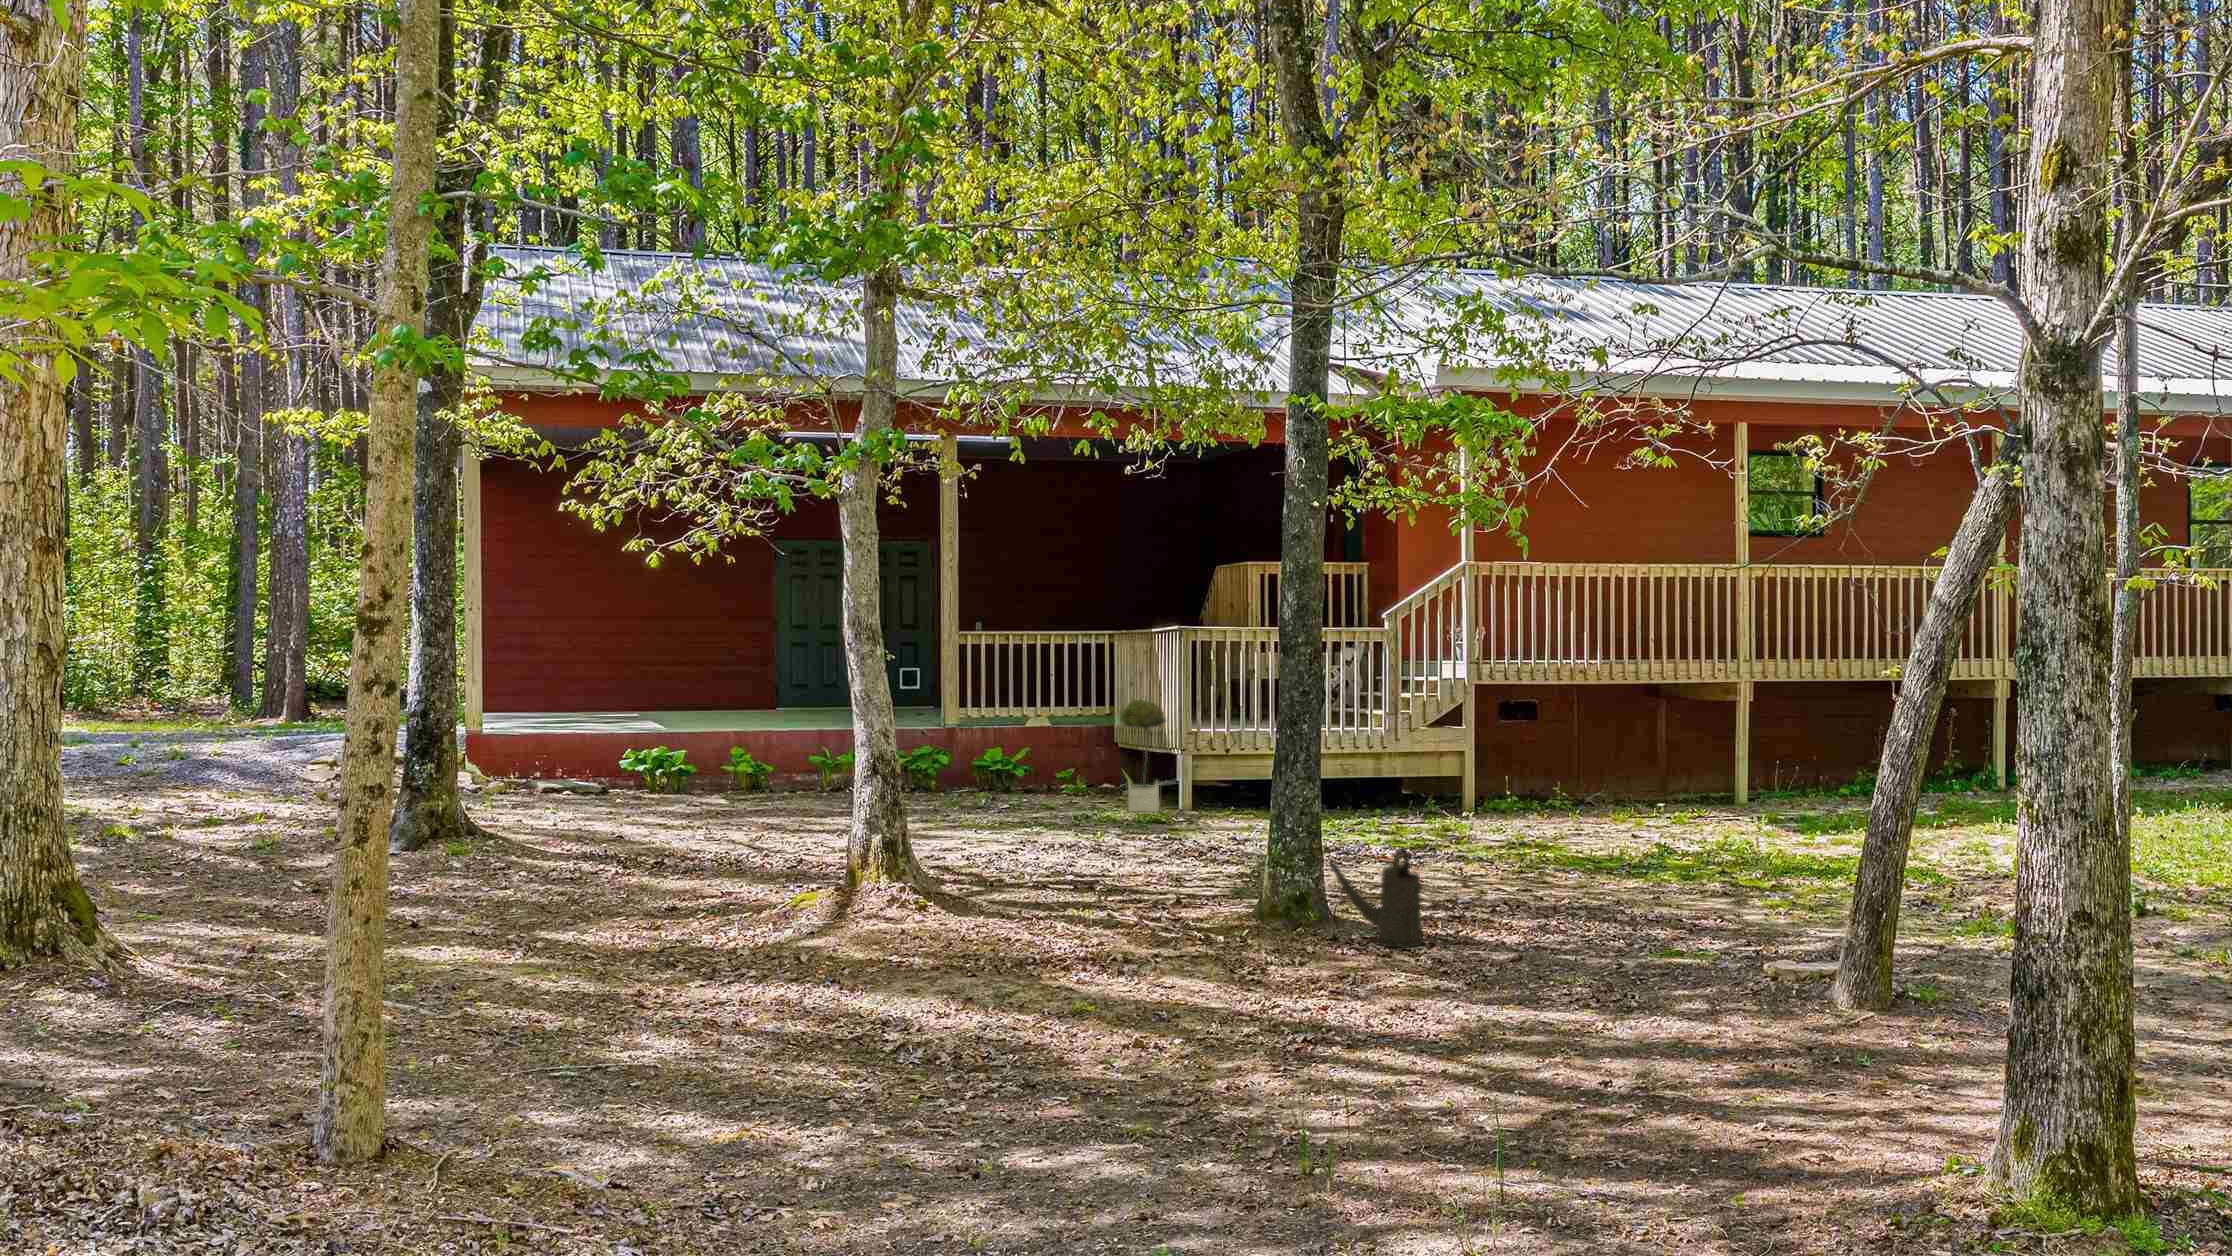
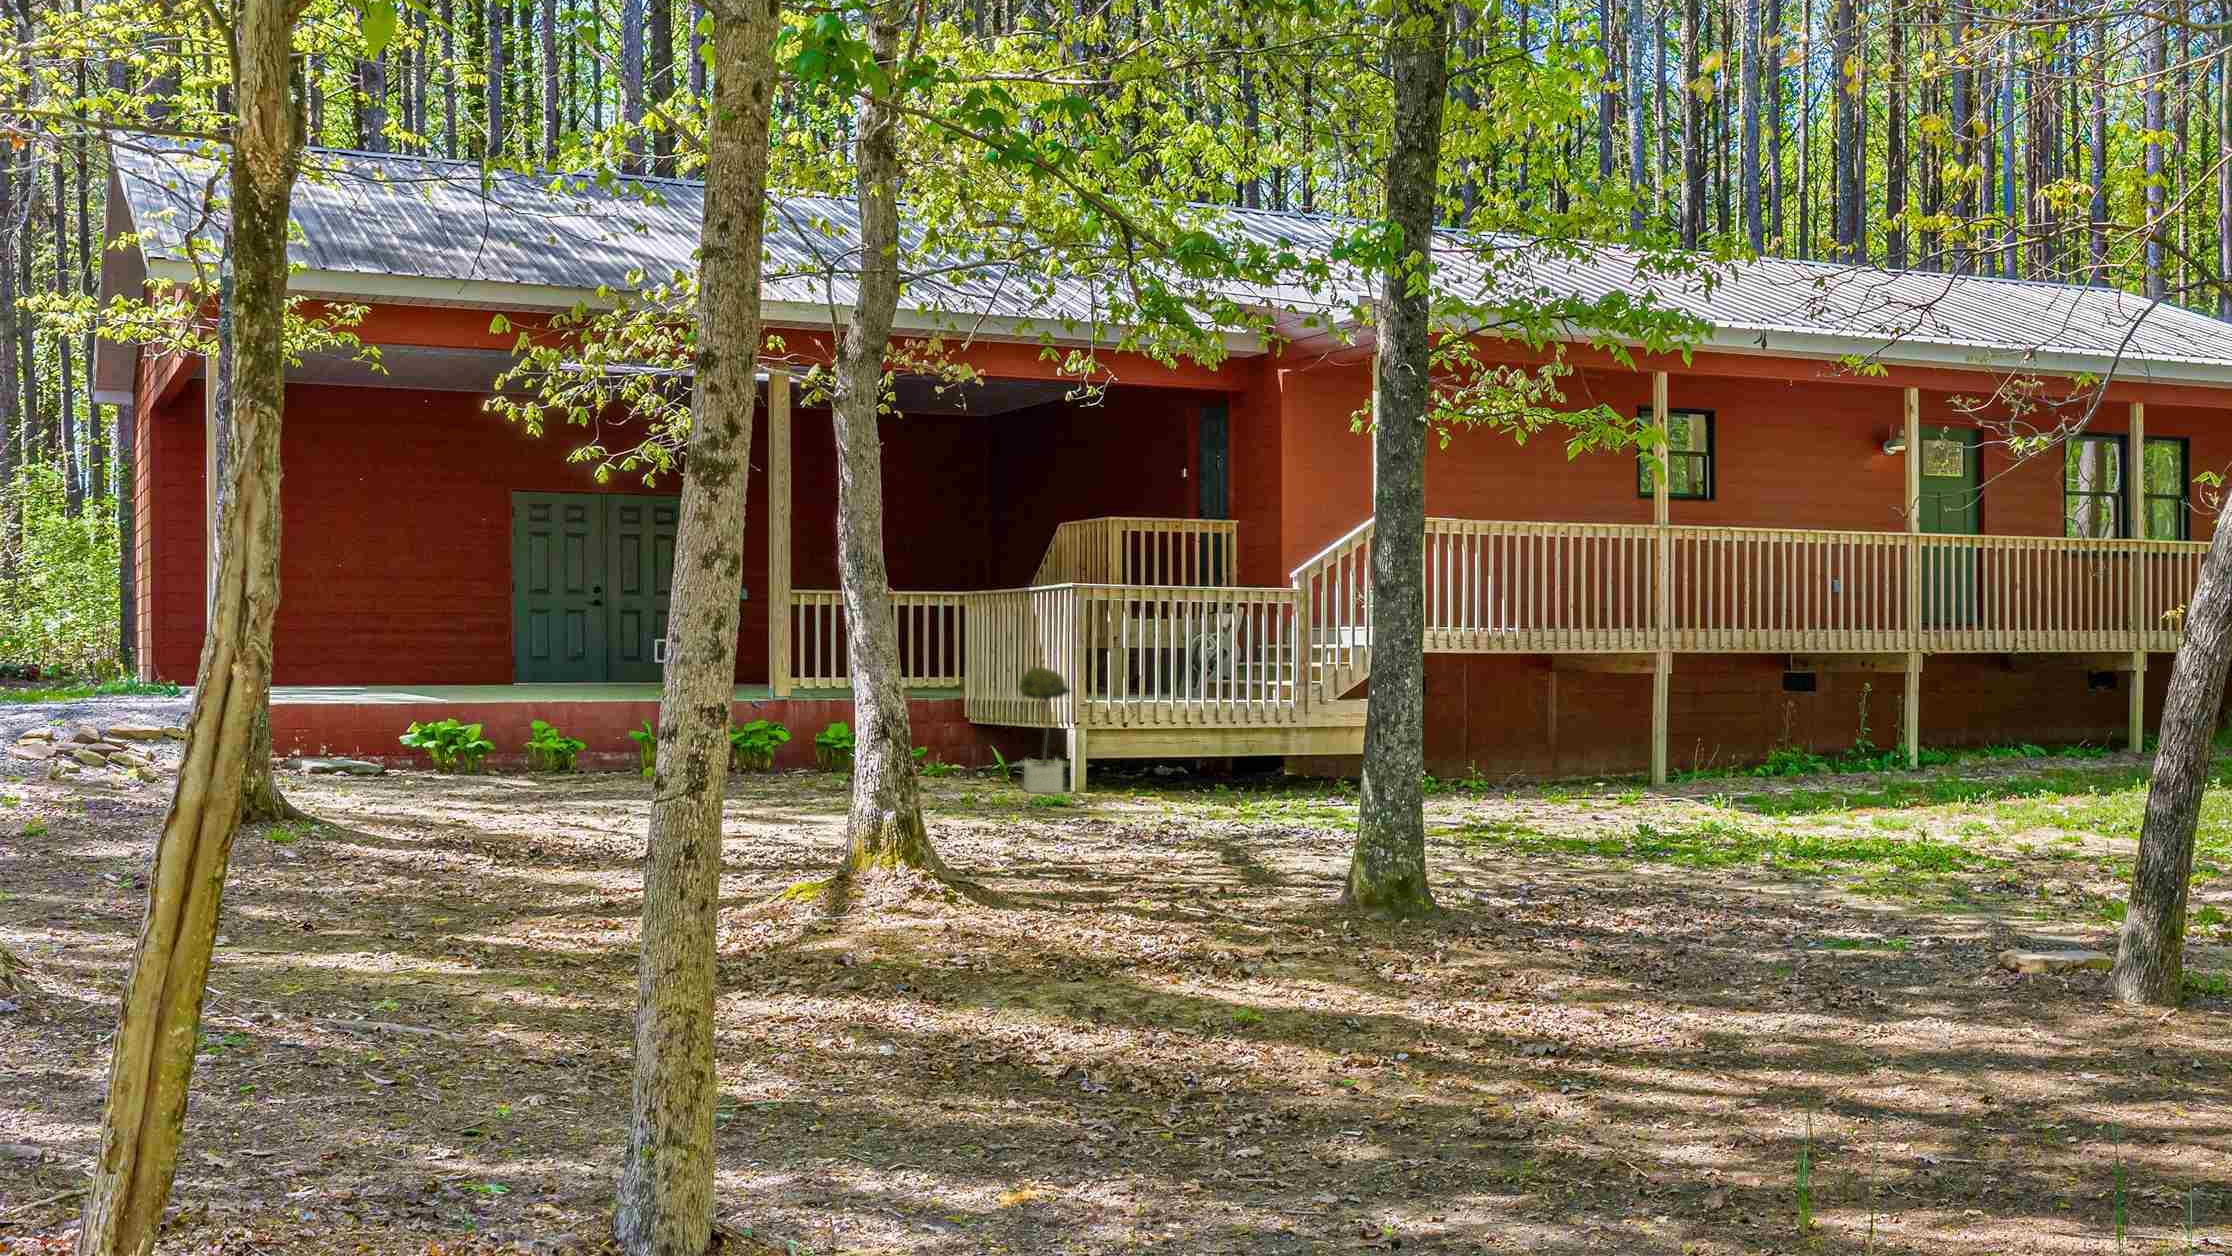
watering can: present [1329,848,1436,947] -> none [1413,826,1538,936]

